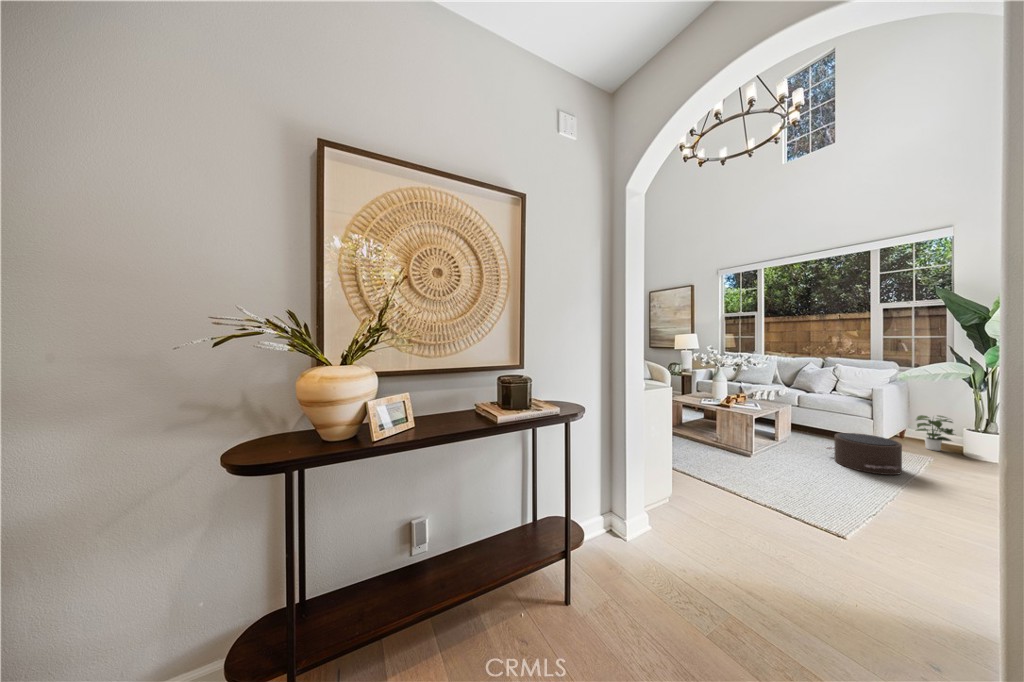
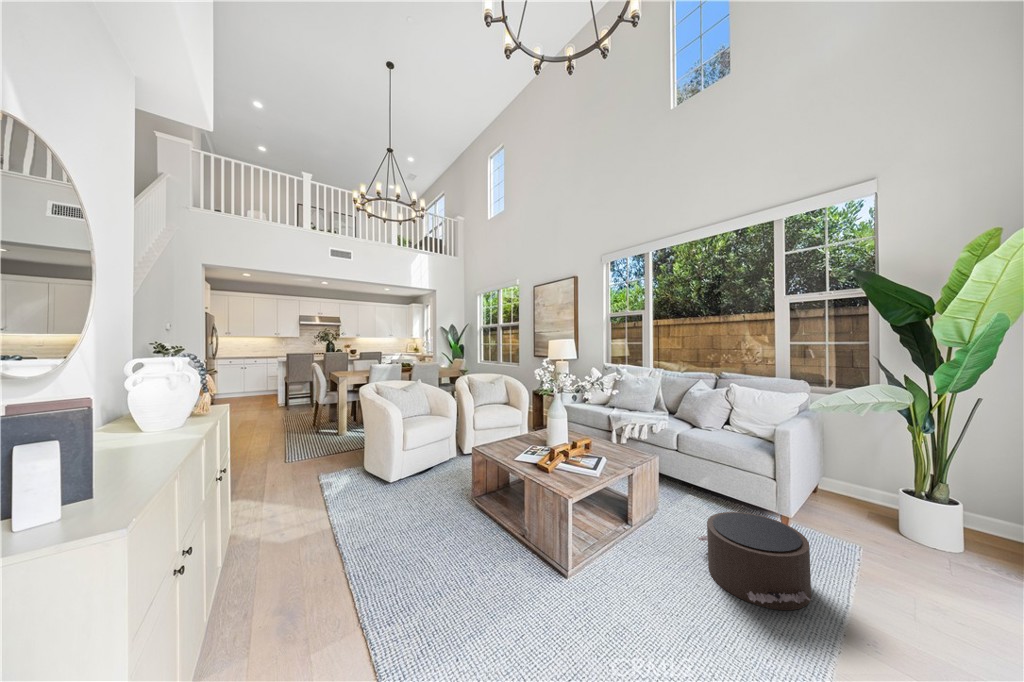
potted plant: present [916,415,954,451] -> none [832,466,893,524]

